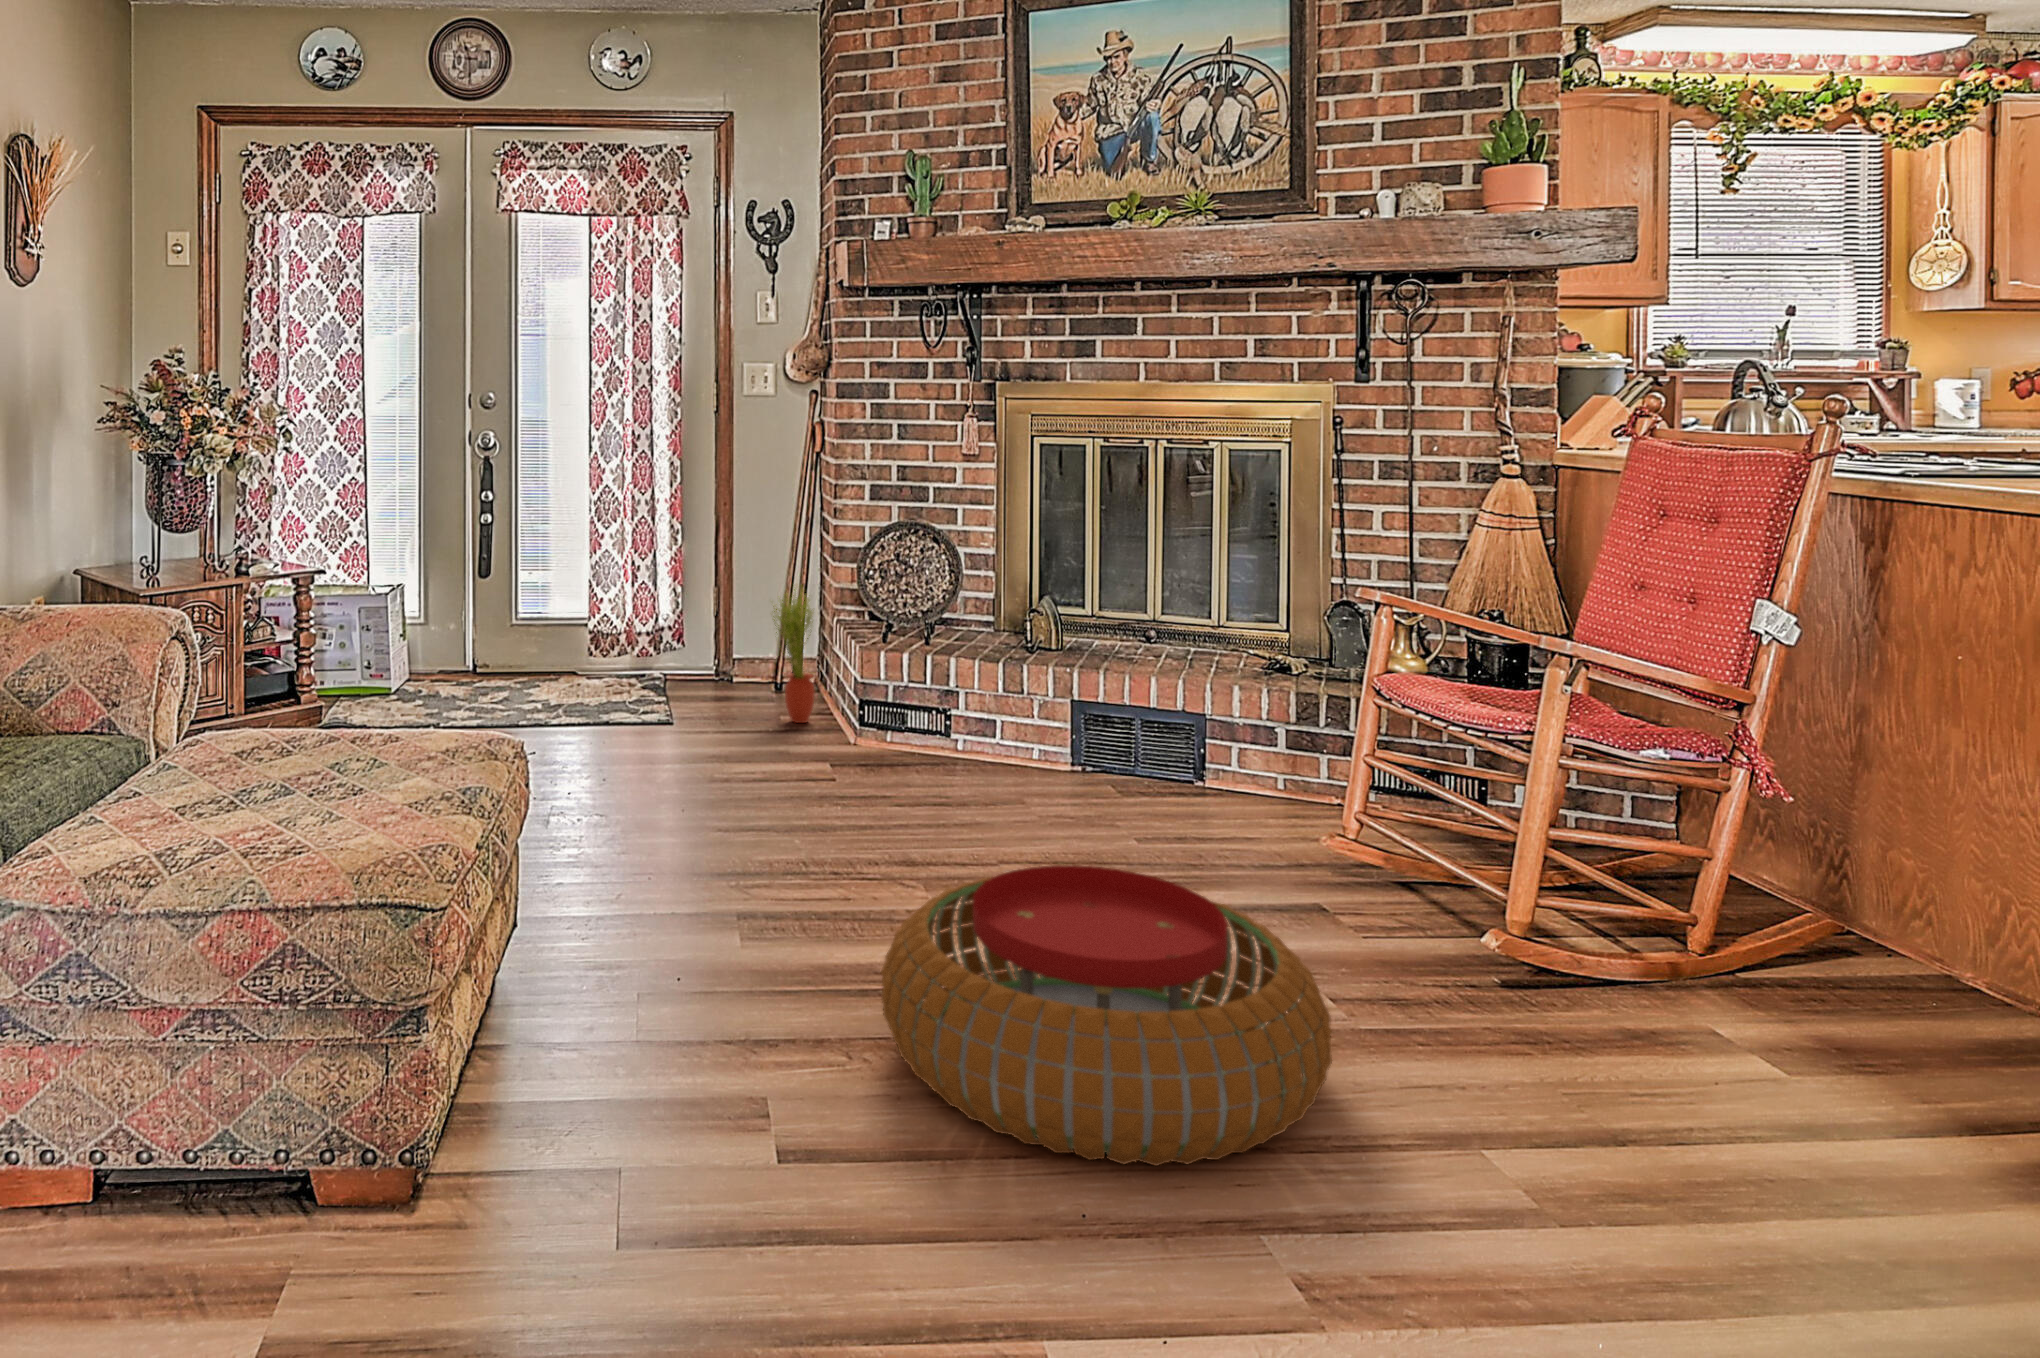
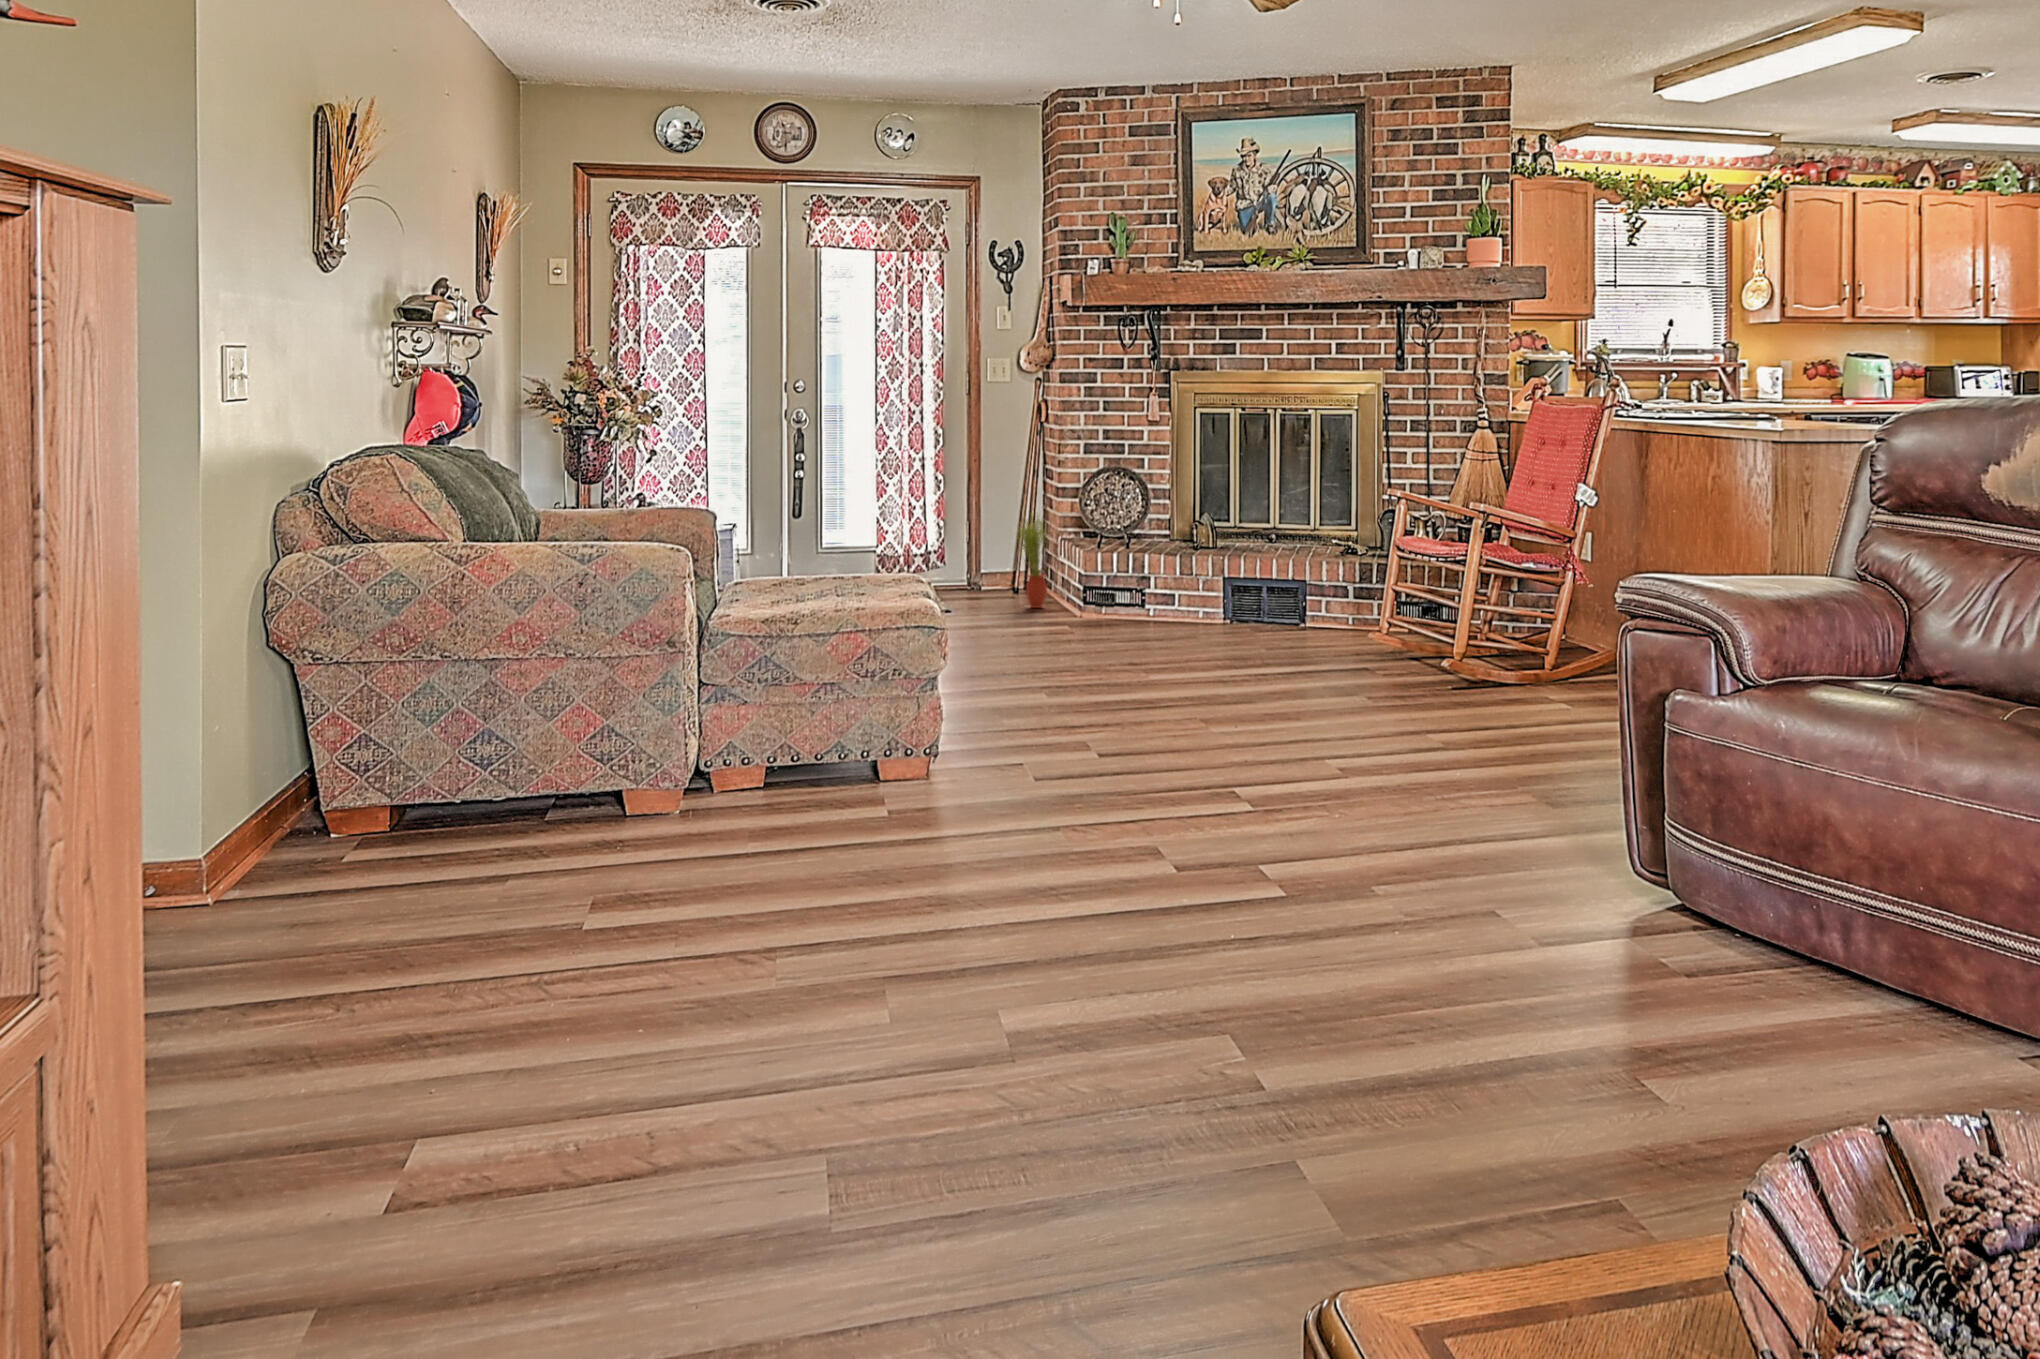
pouf: present [881,865,1332,1166] -> none [1142,630,1366,748]

